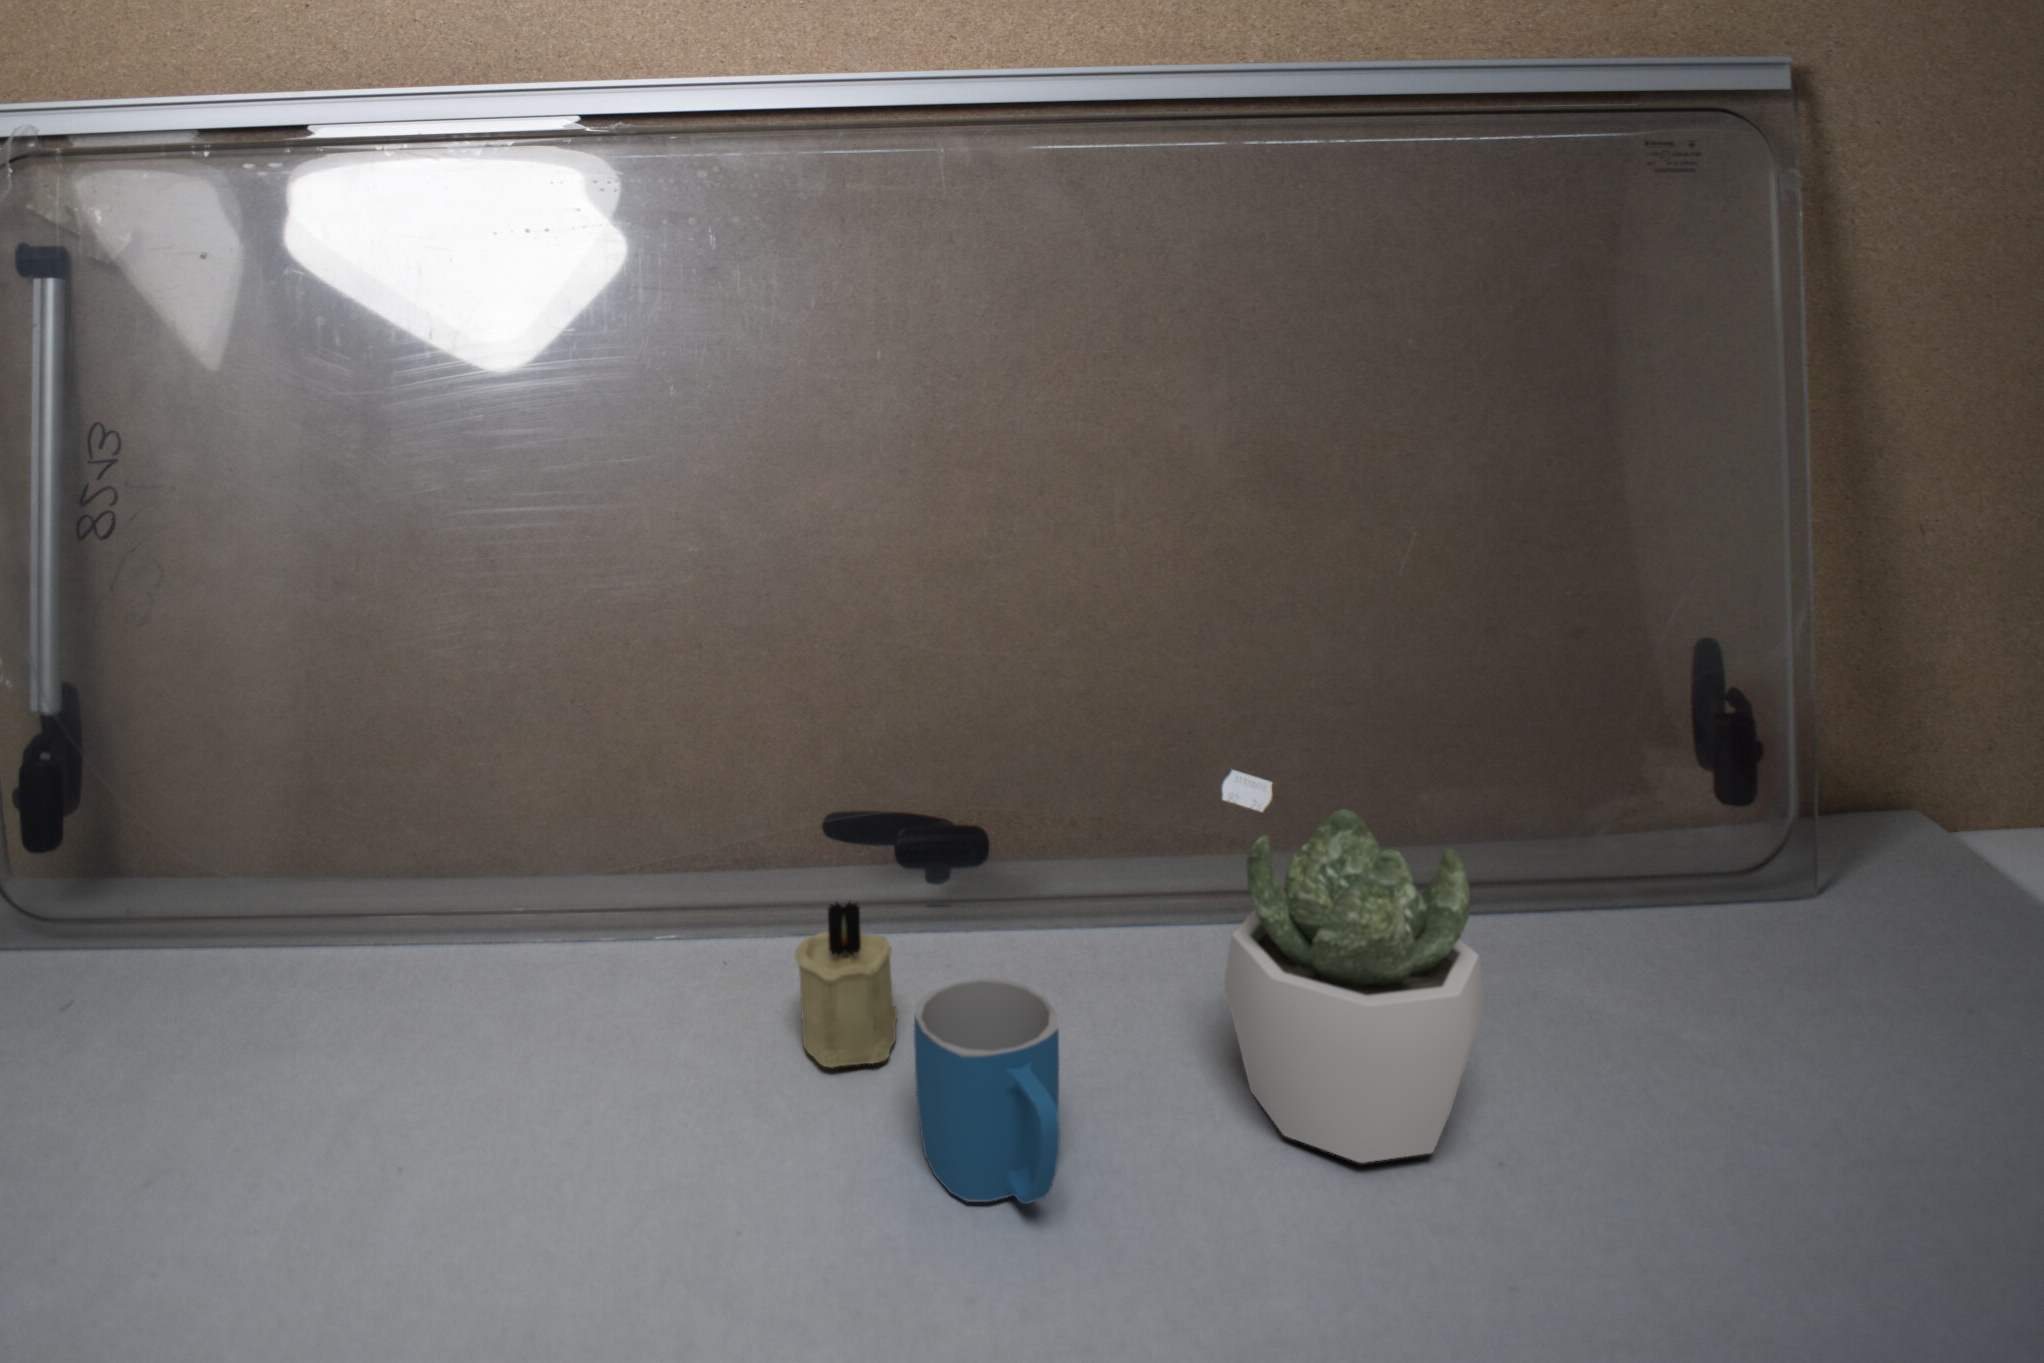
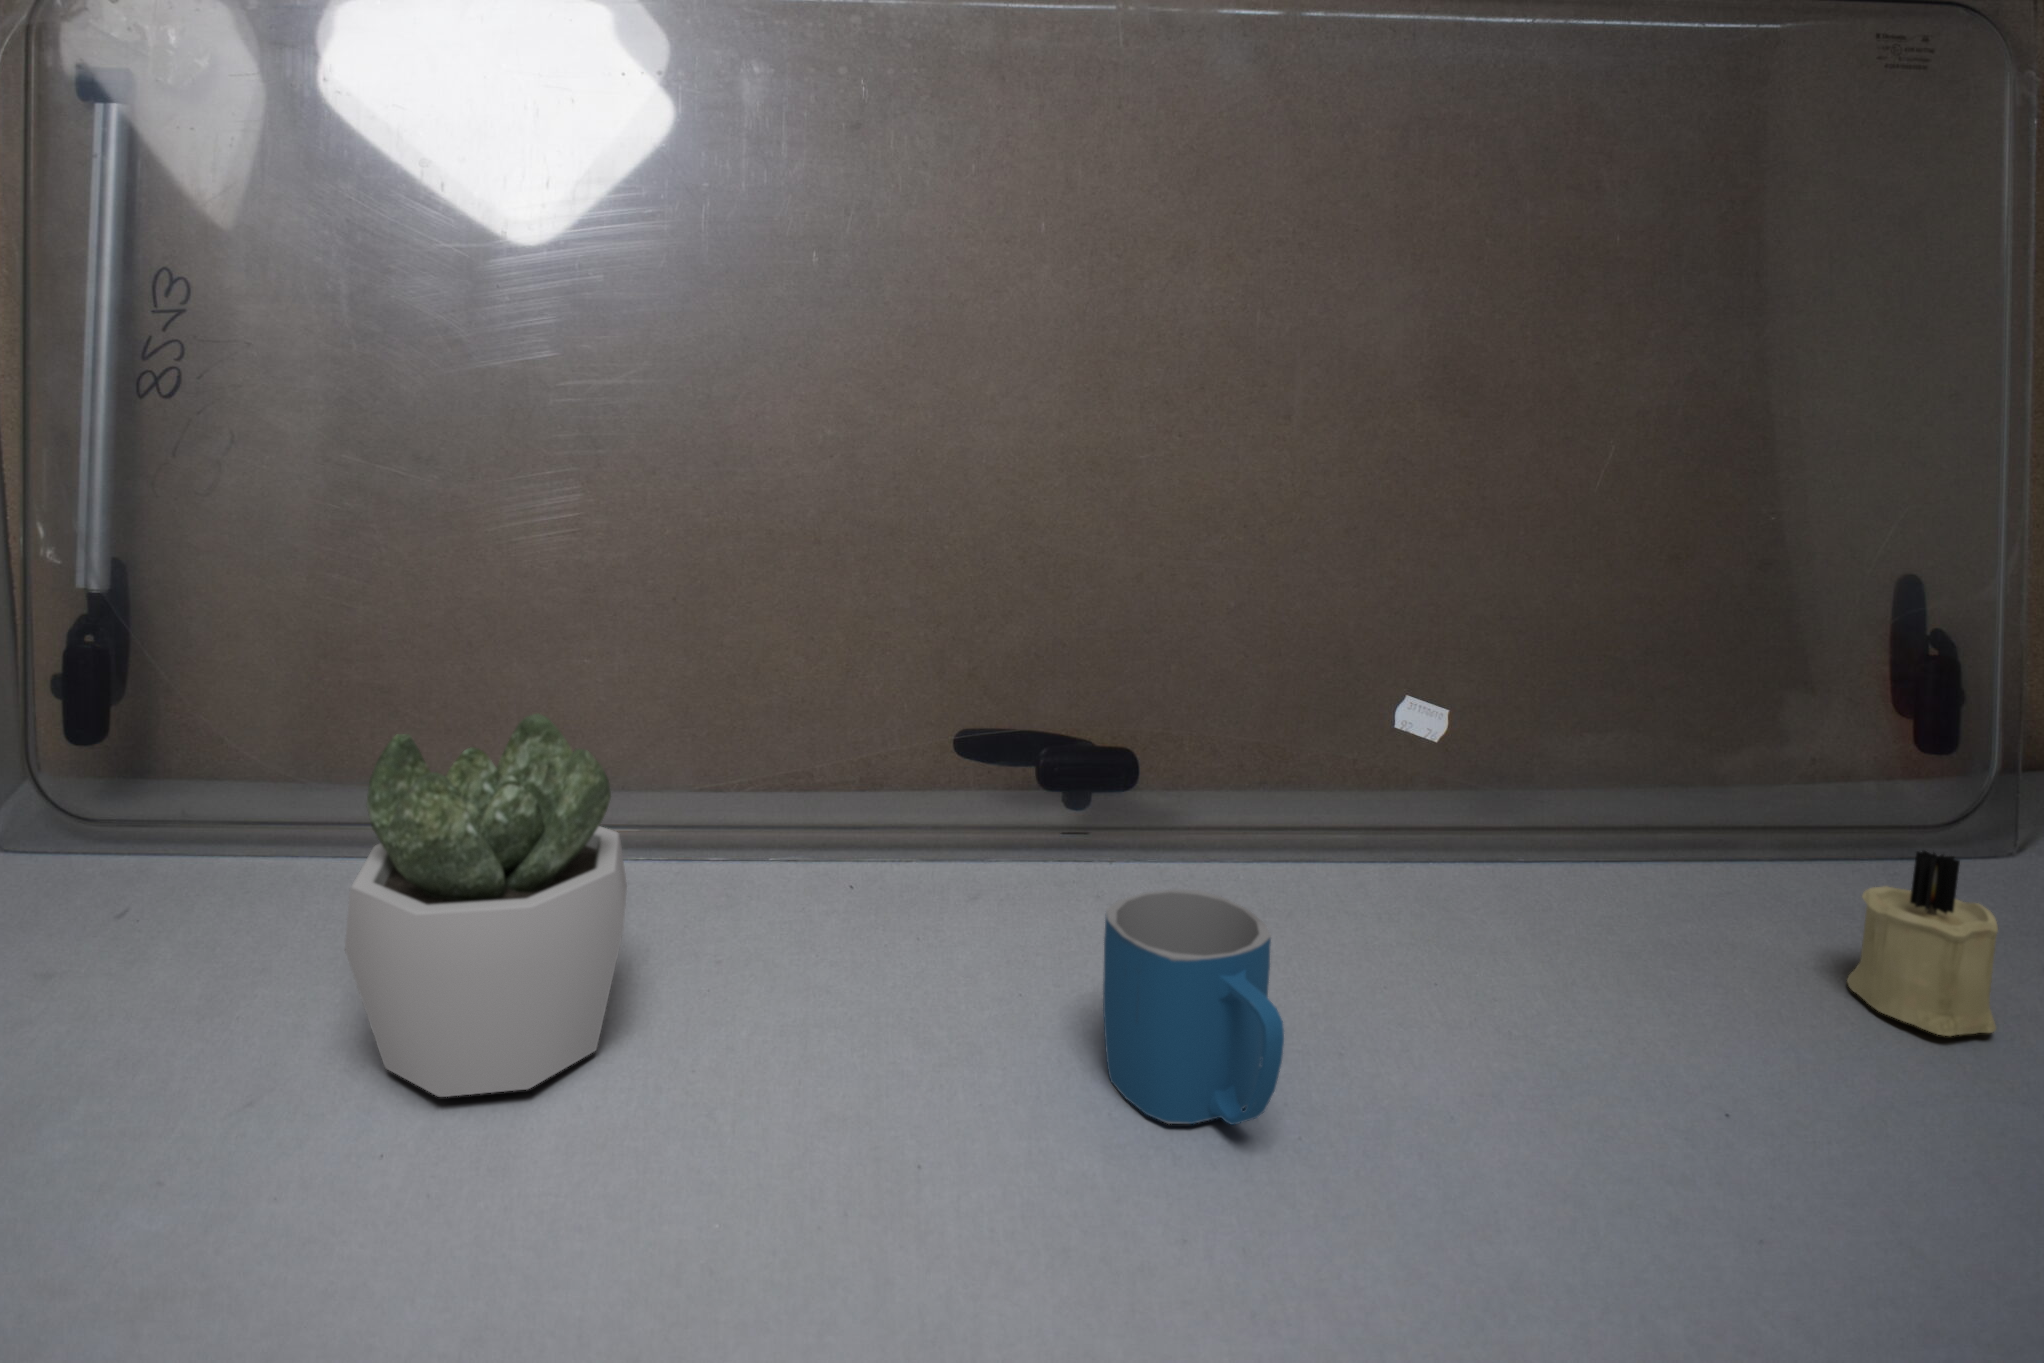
succulent plant: present [1224,809,1485,1163] -> present [345,714,627,1097]
candle: present [795,901,897,1068] -> present [1847,851,1998,1036]

